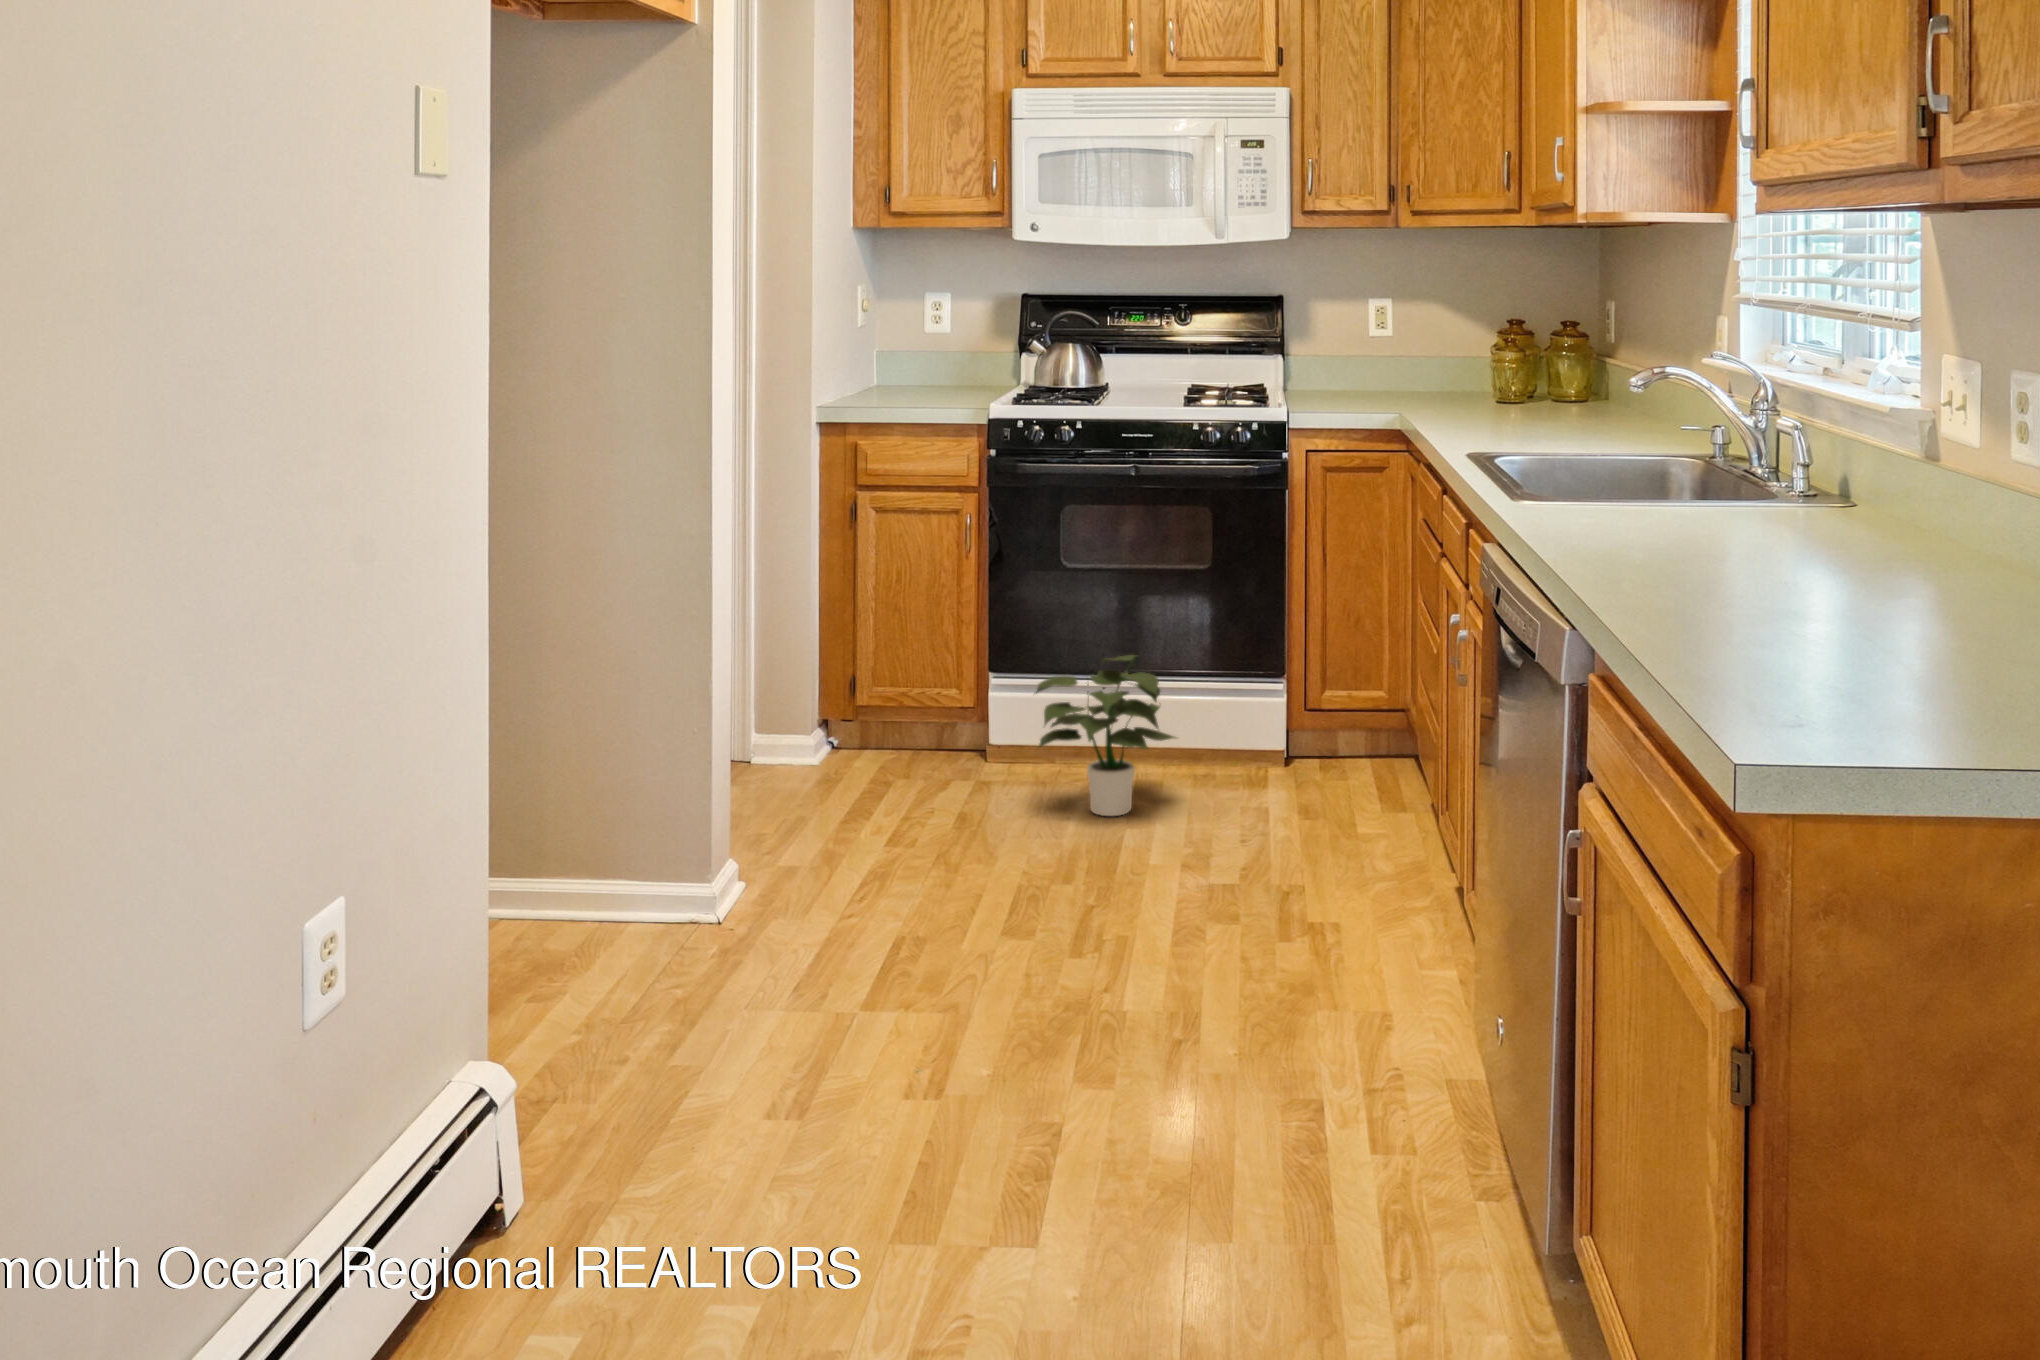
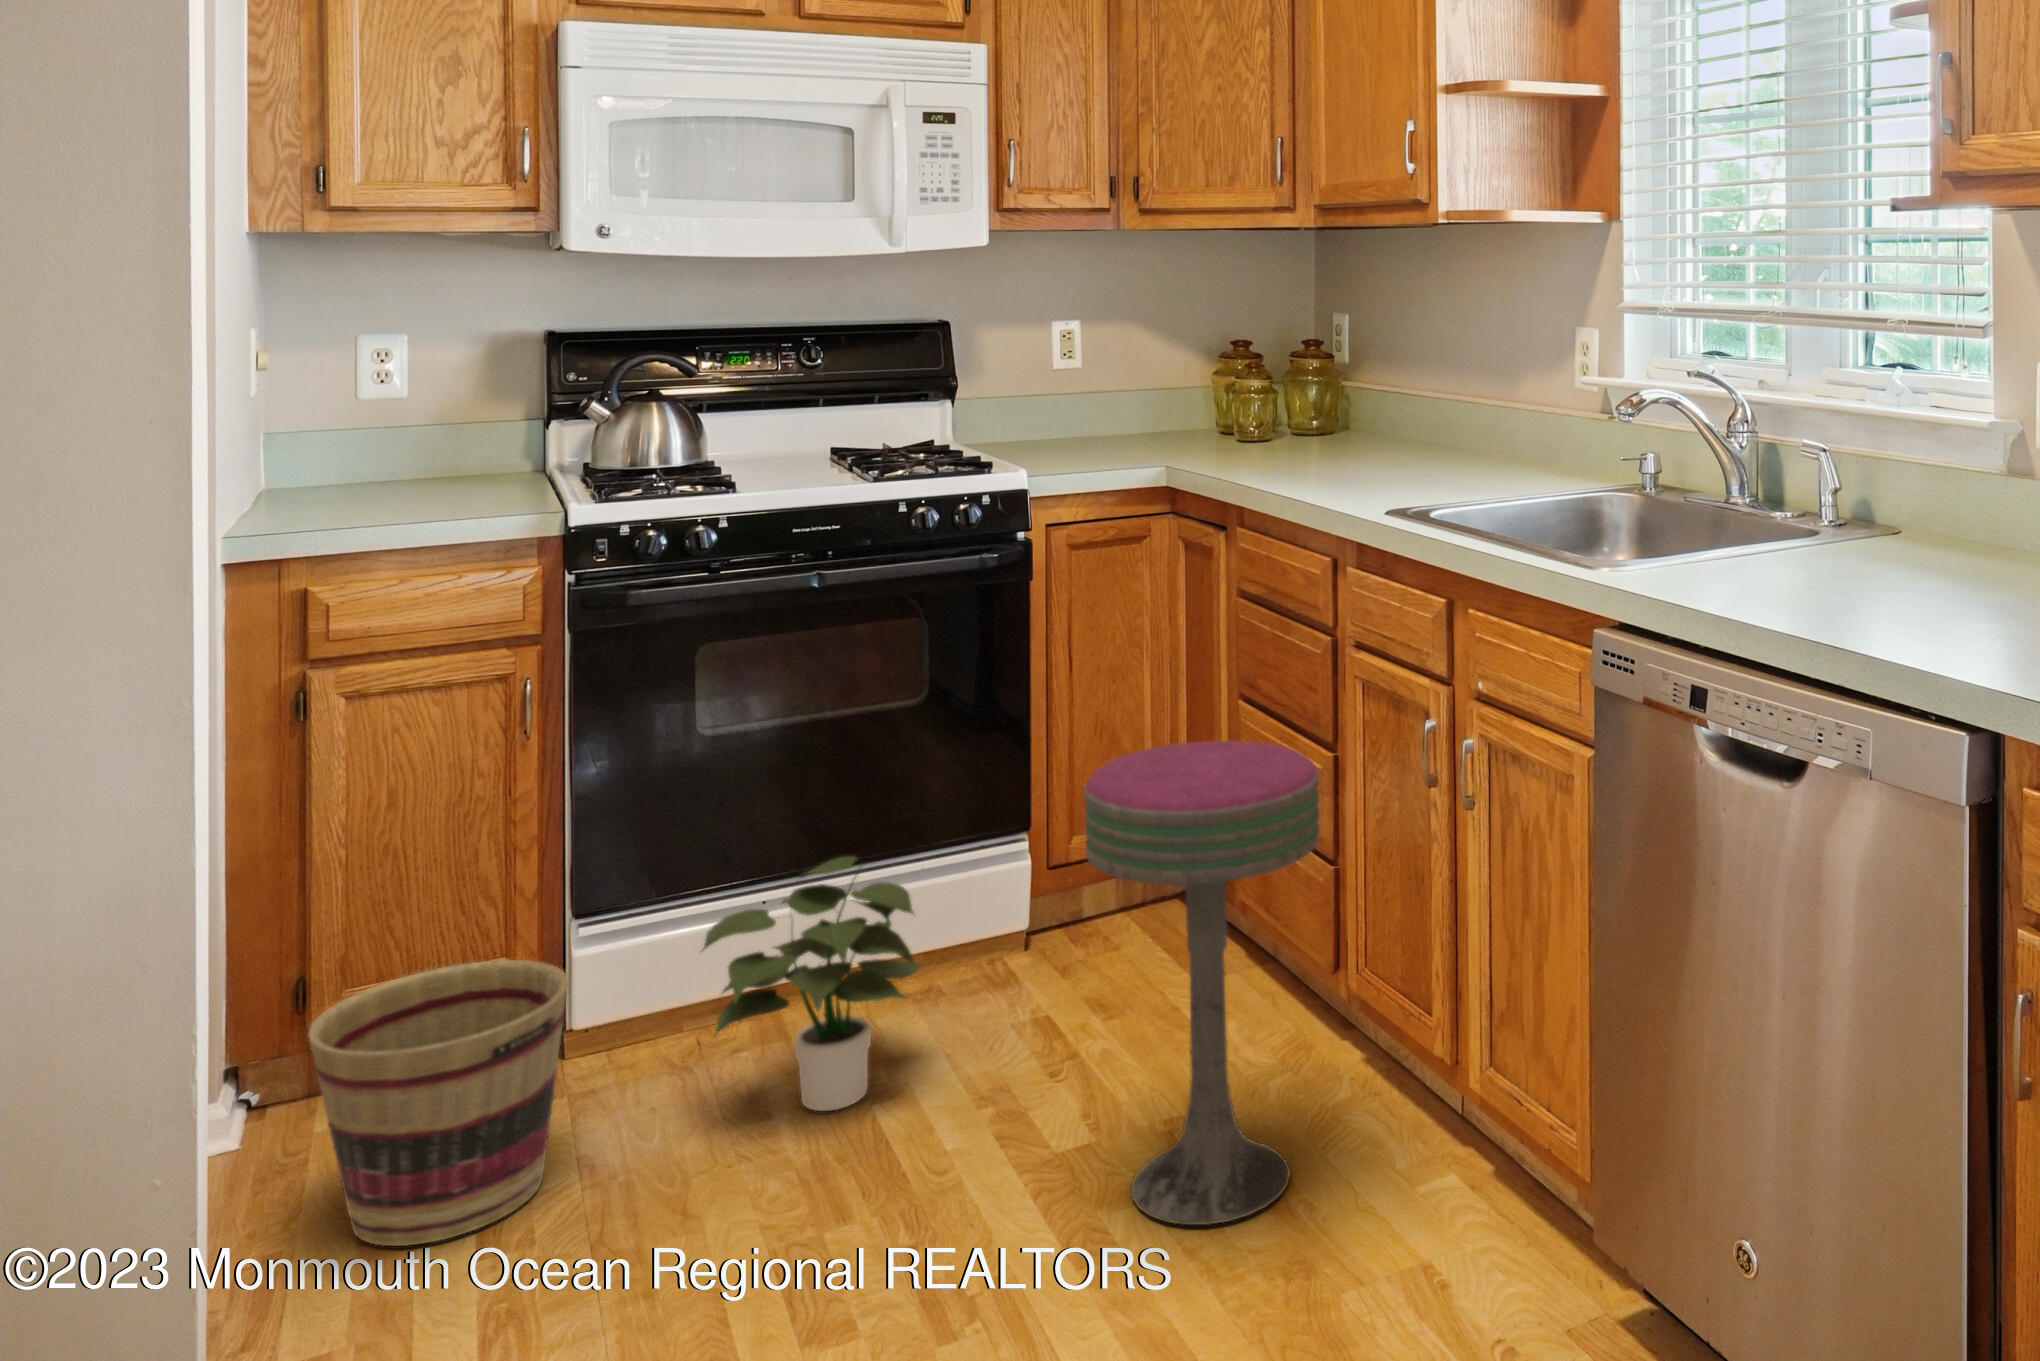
bar stool: none [1218,593,1381,920] -> present [1084,741,1320,1225]
basket: none [826,678,958,826] -> present [308,960,568,1246]

